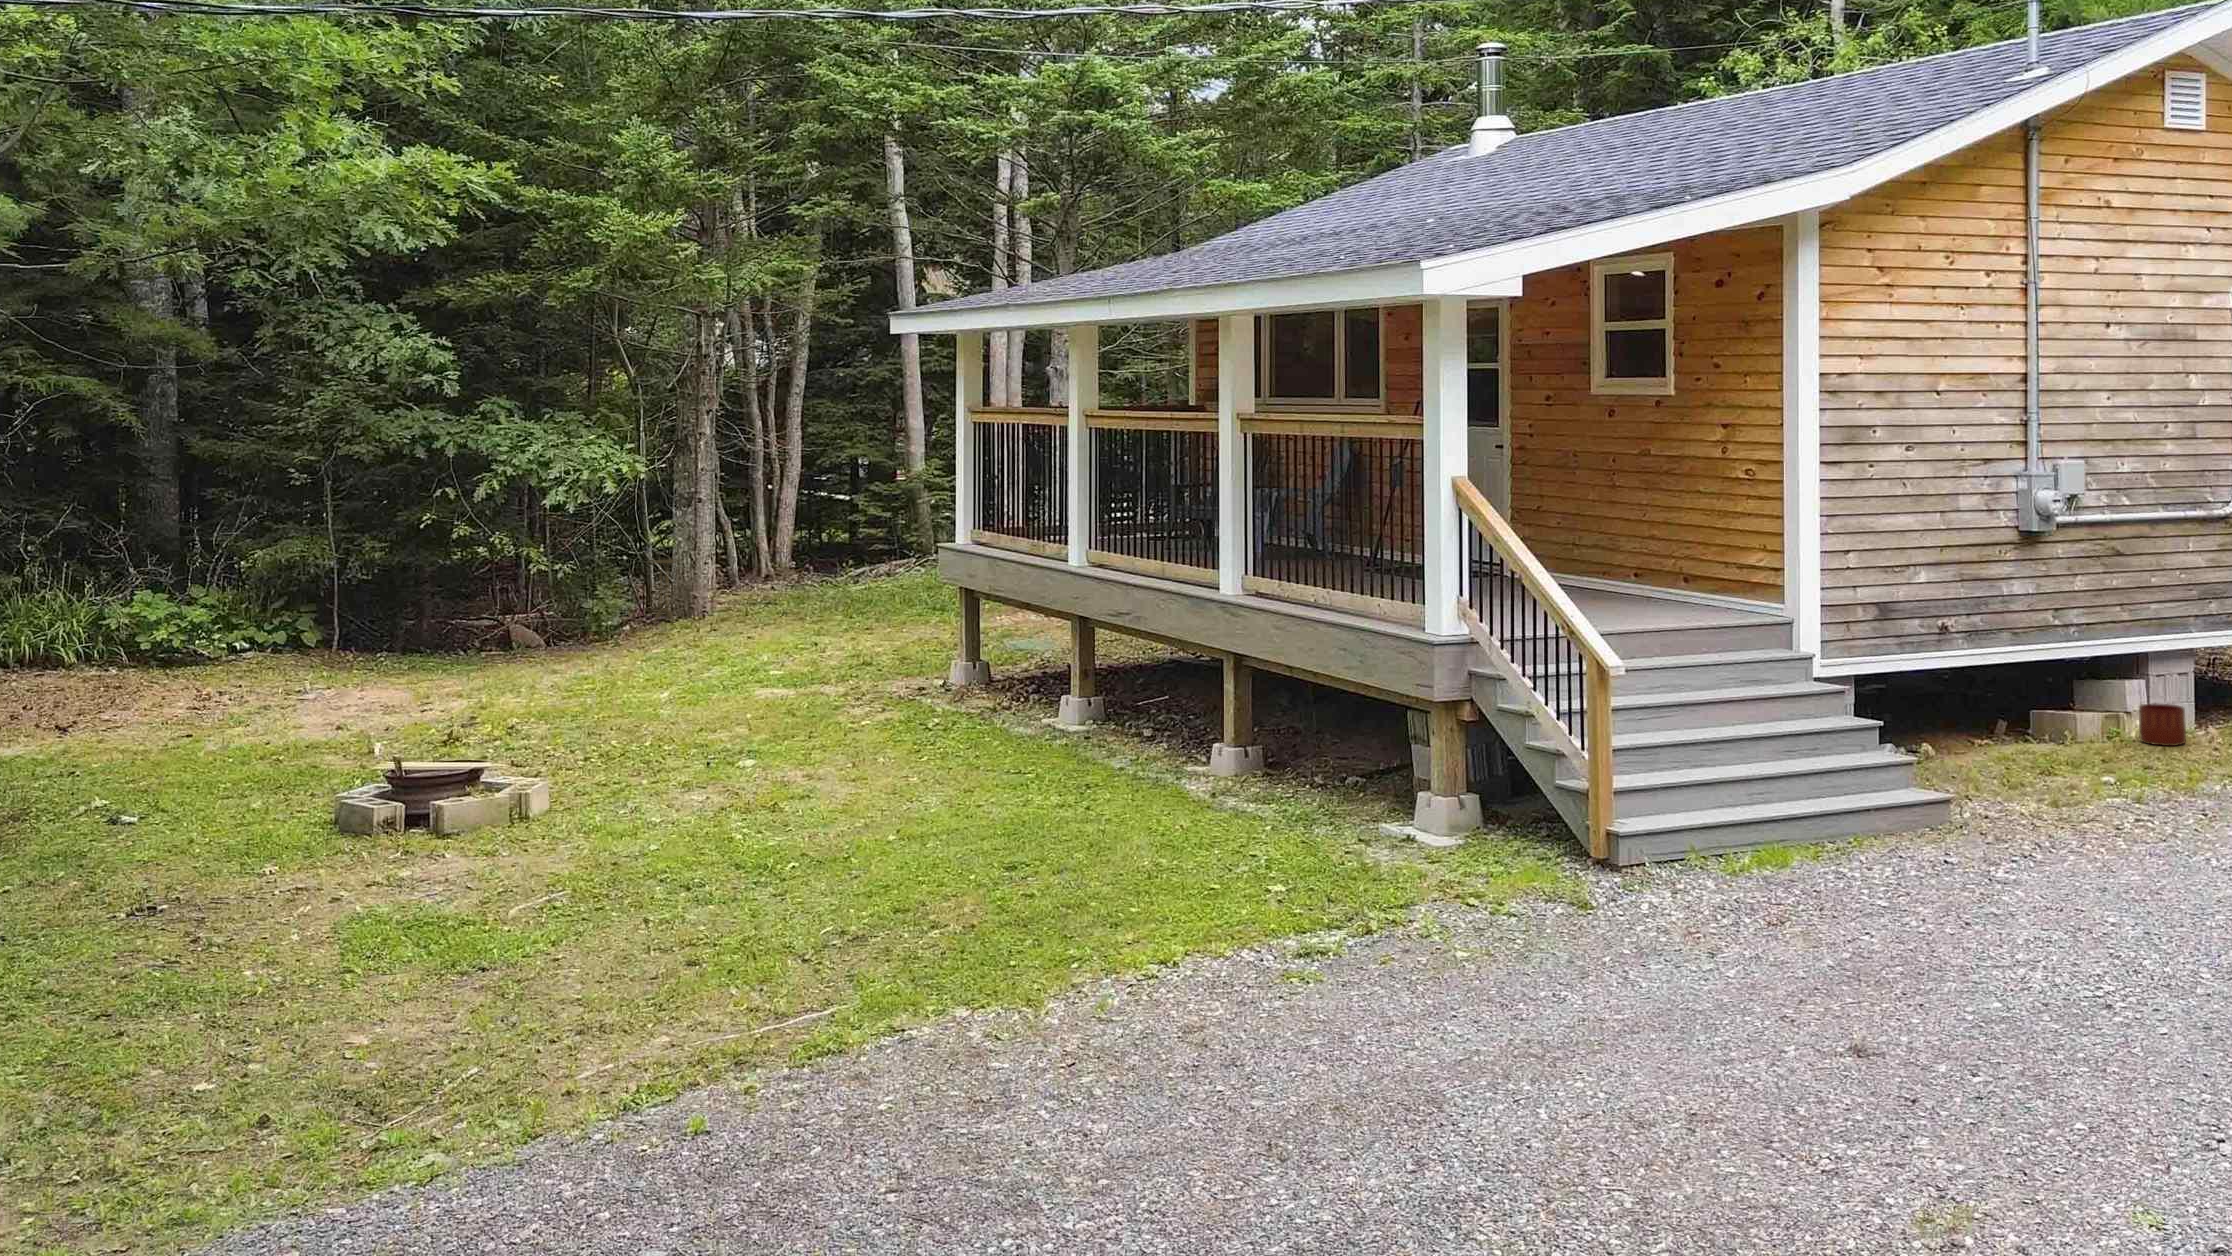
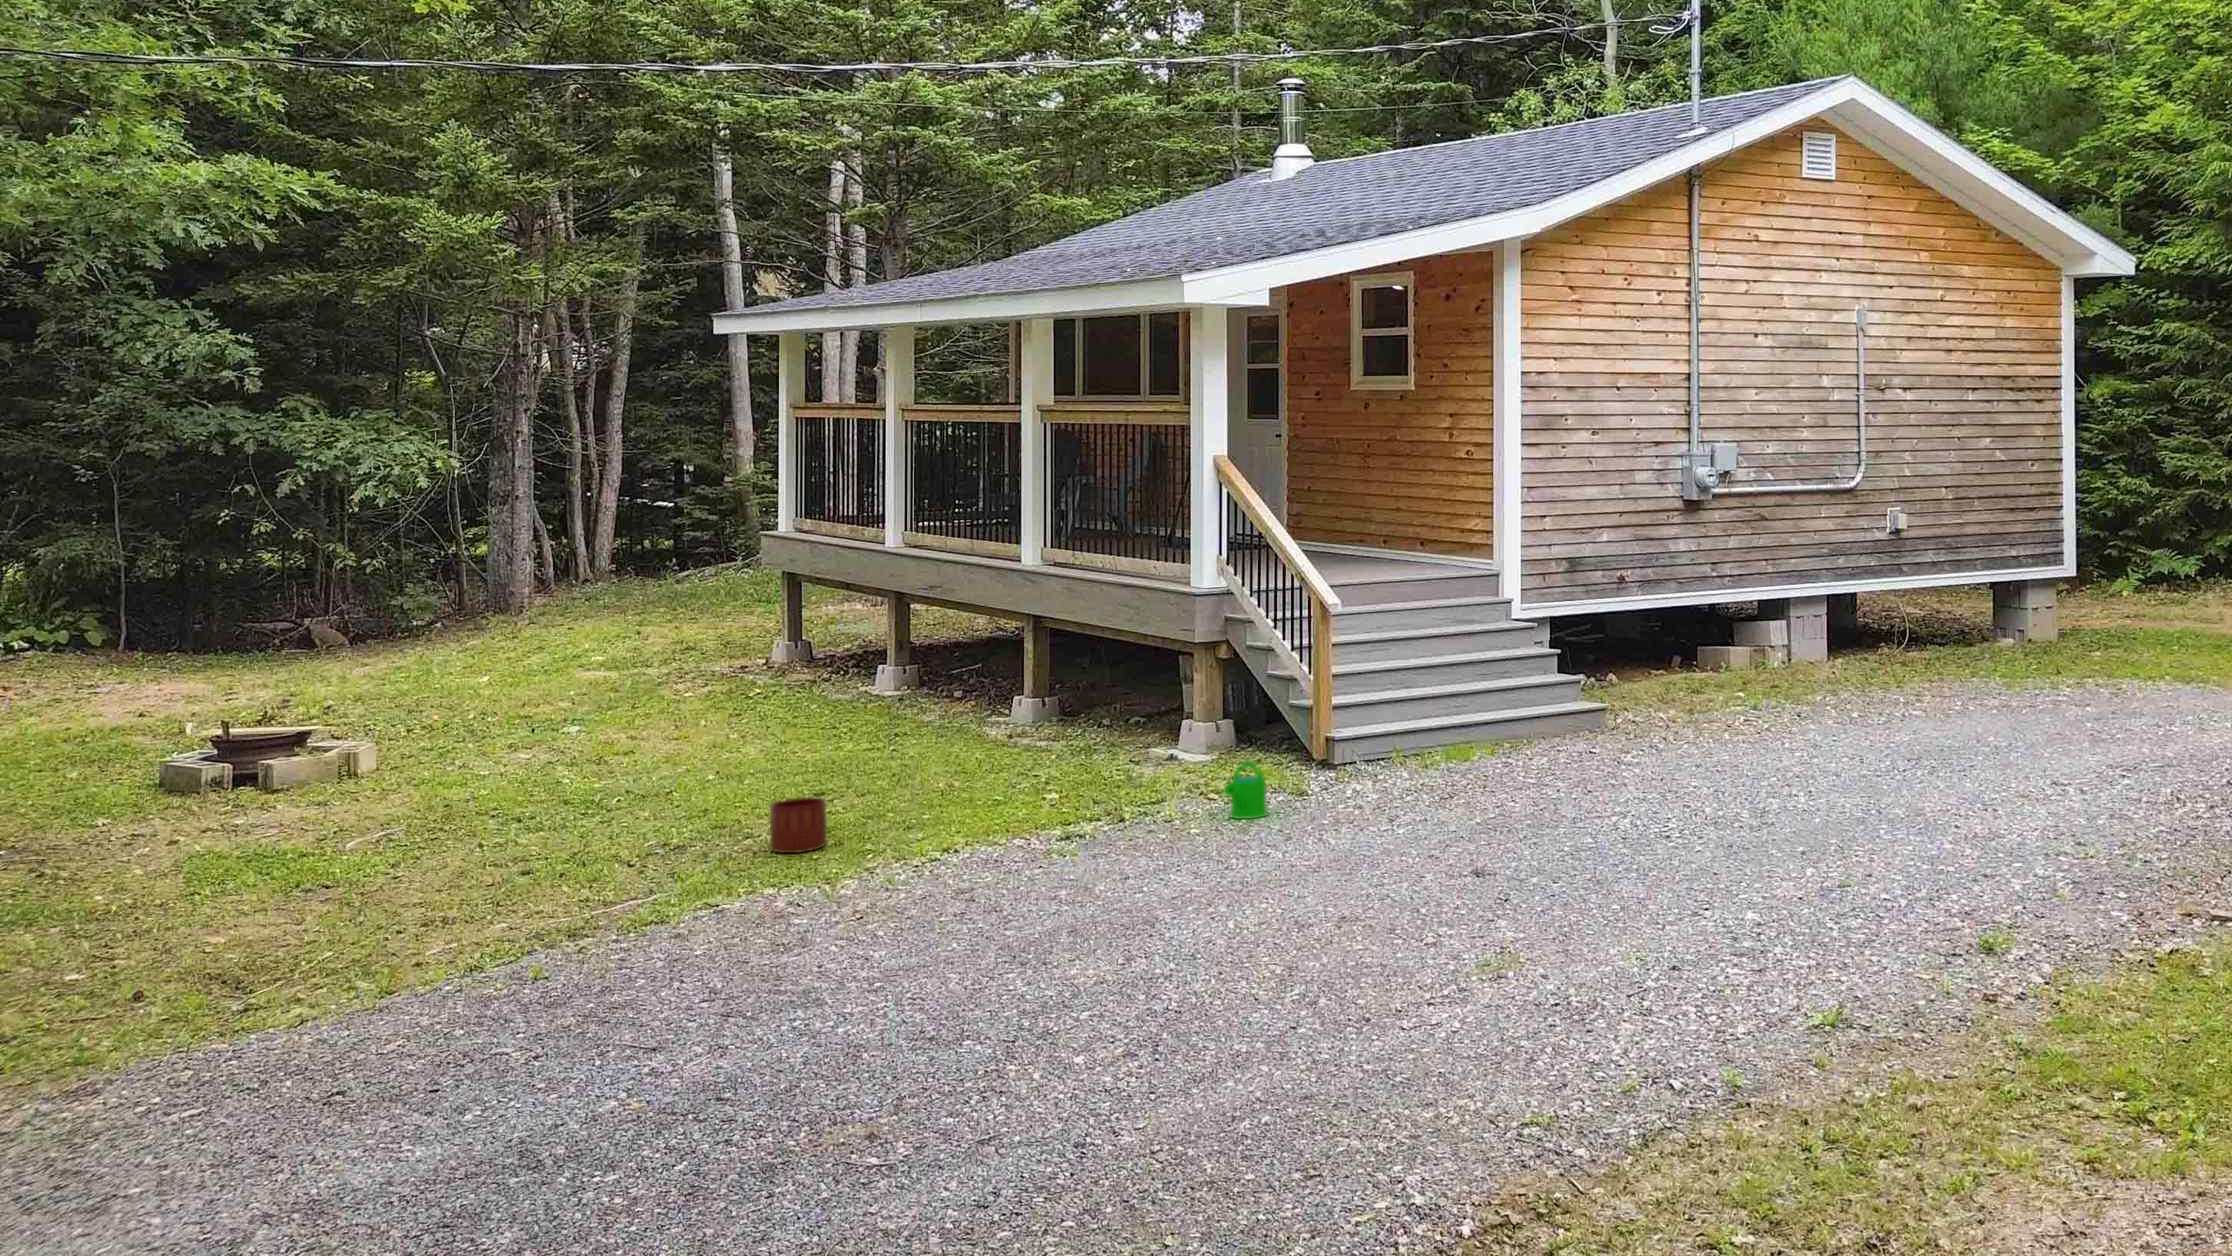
planter: present [2139,704,2186,746] -> present [770,797,827,853]
watering can: none [1522,889,1578,969] -> present [1224,761,1268,819]

